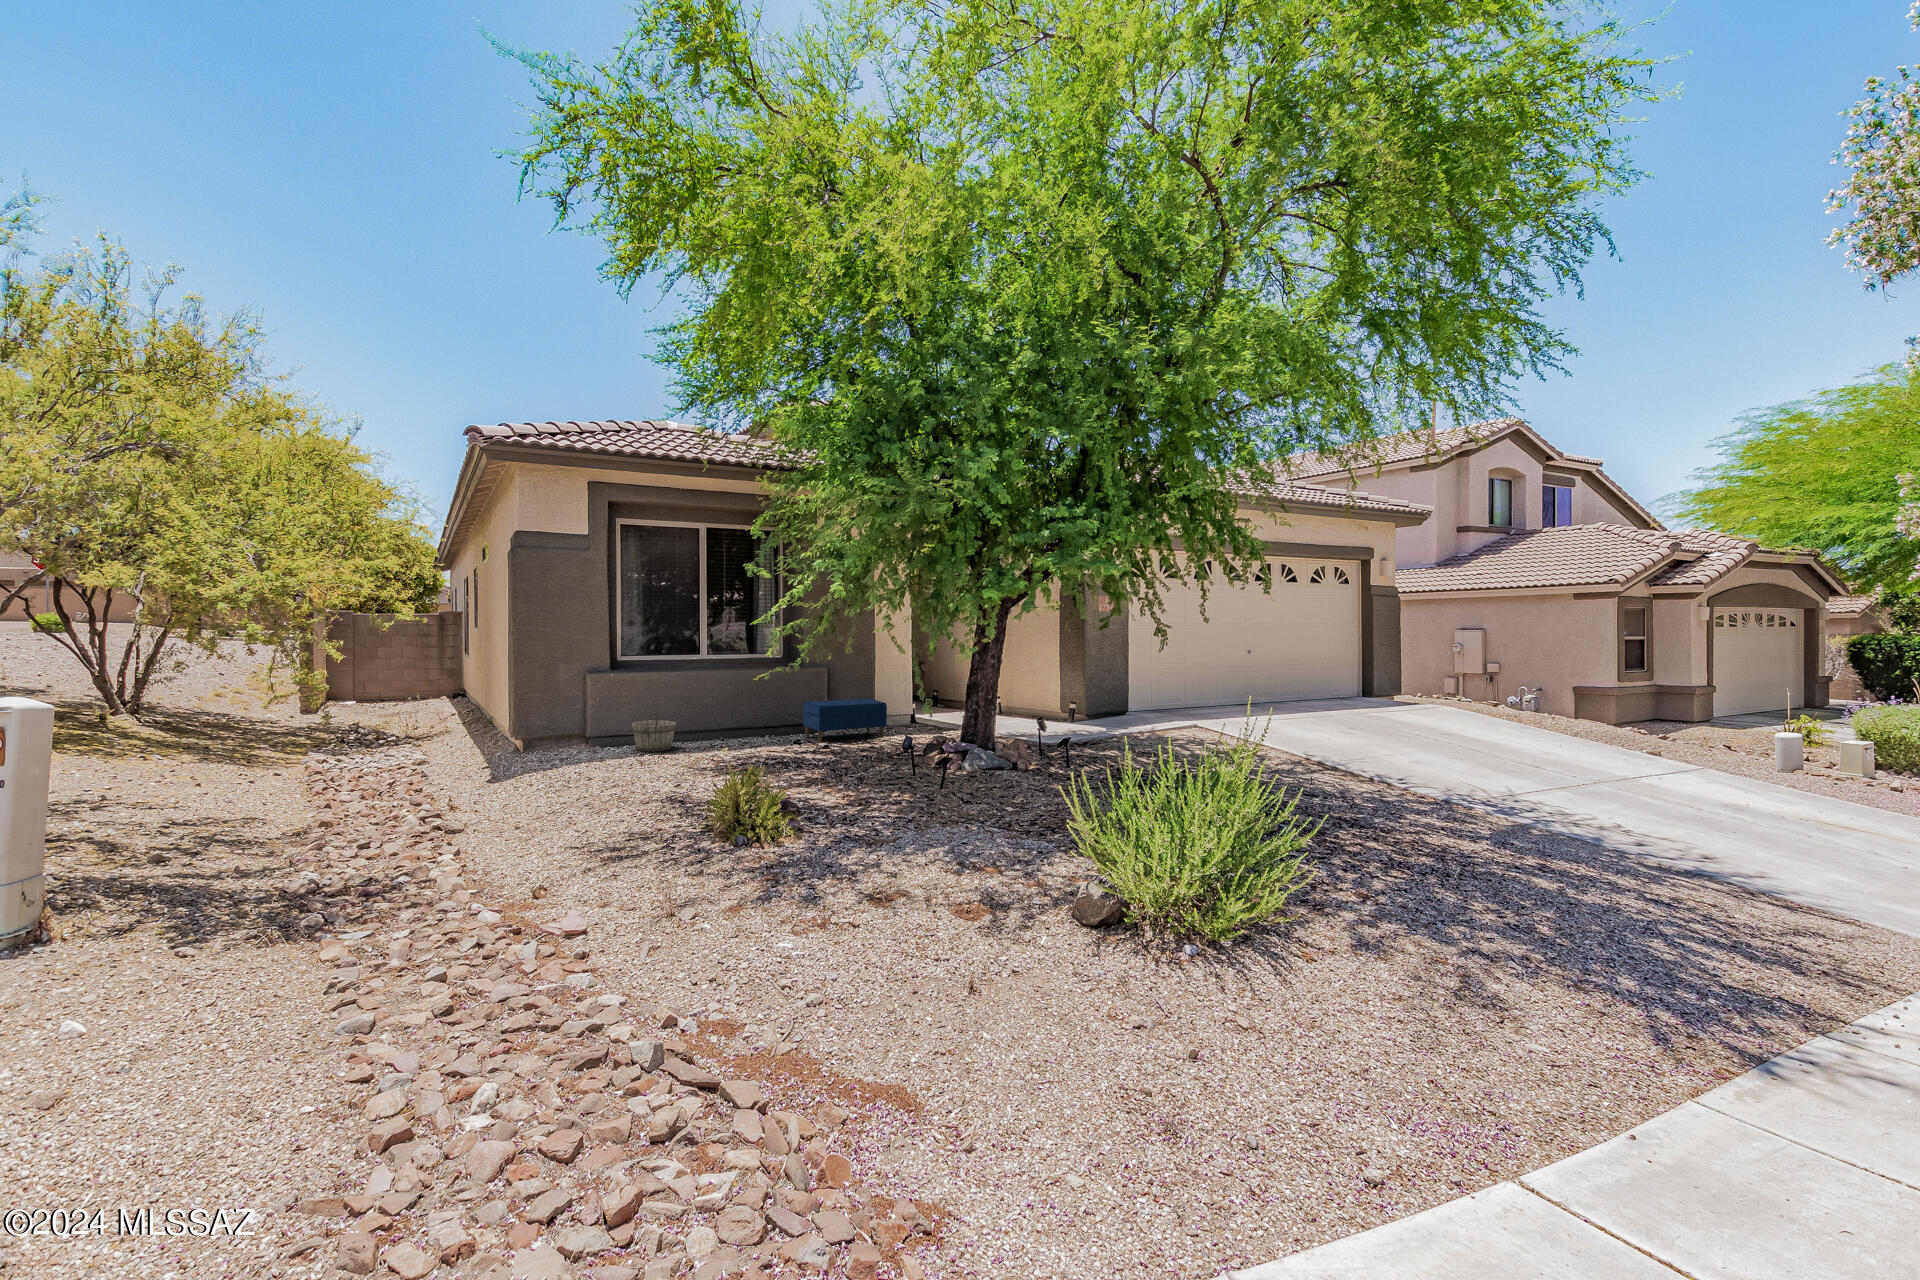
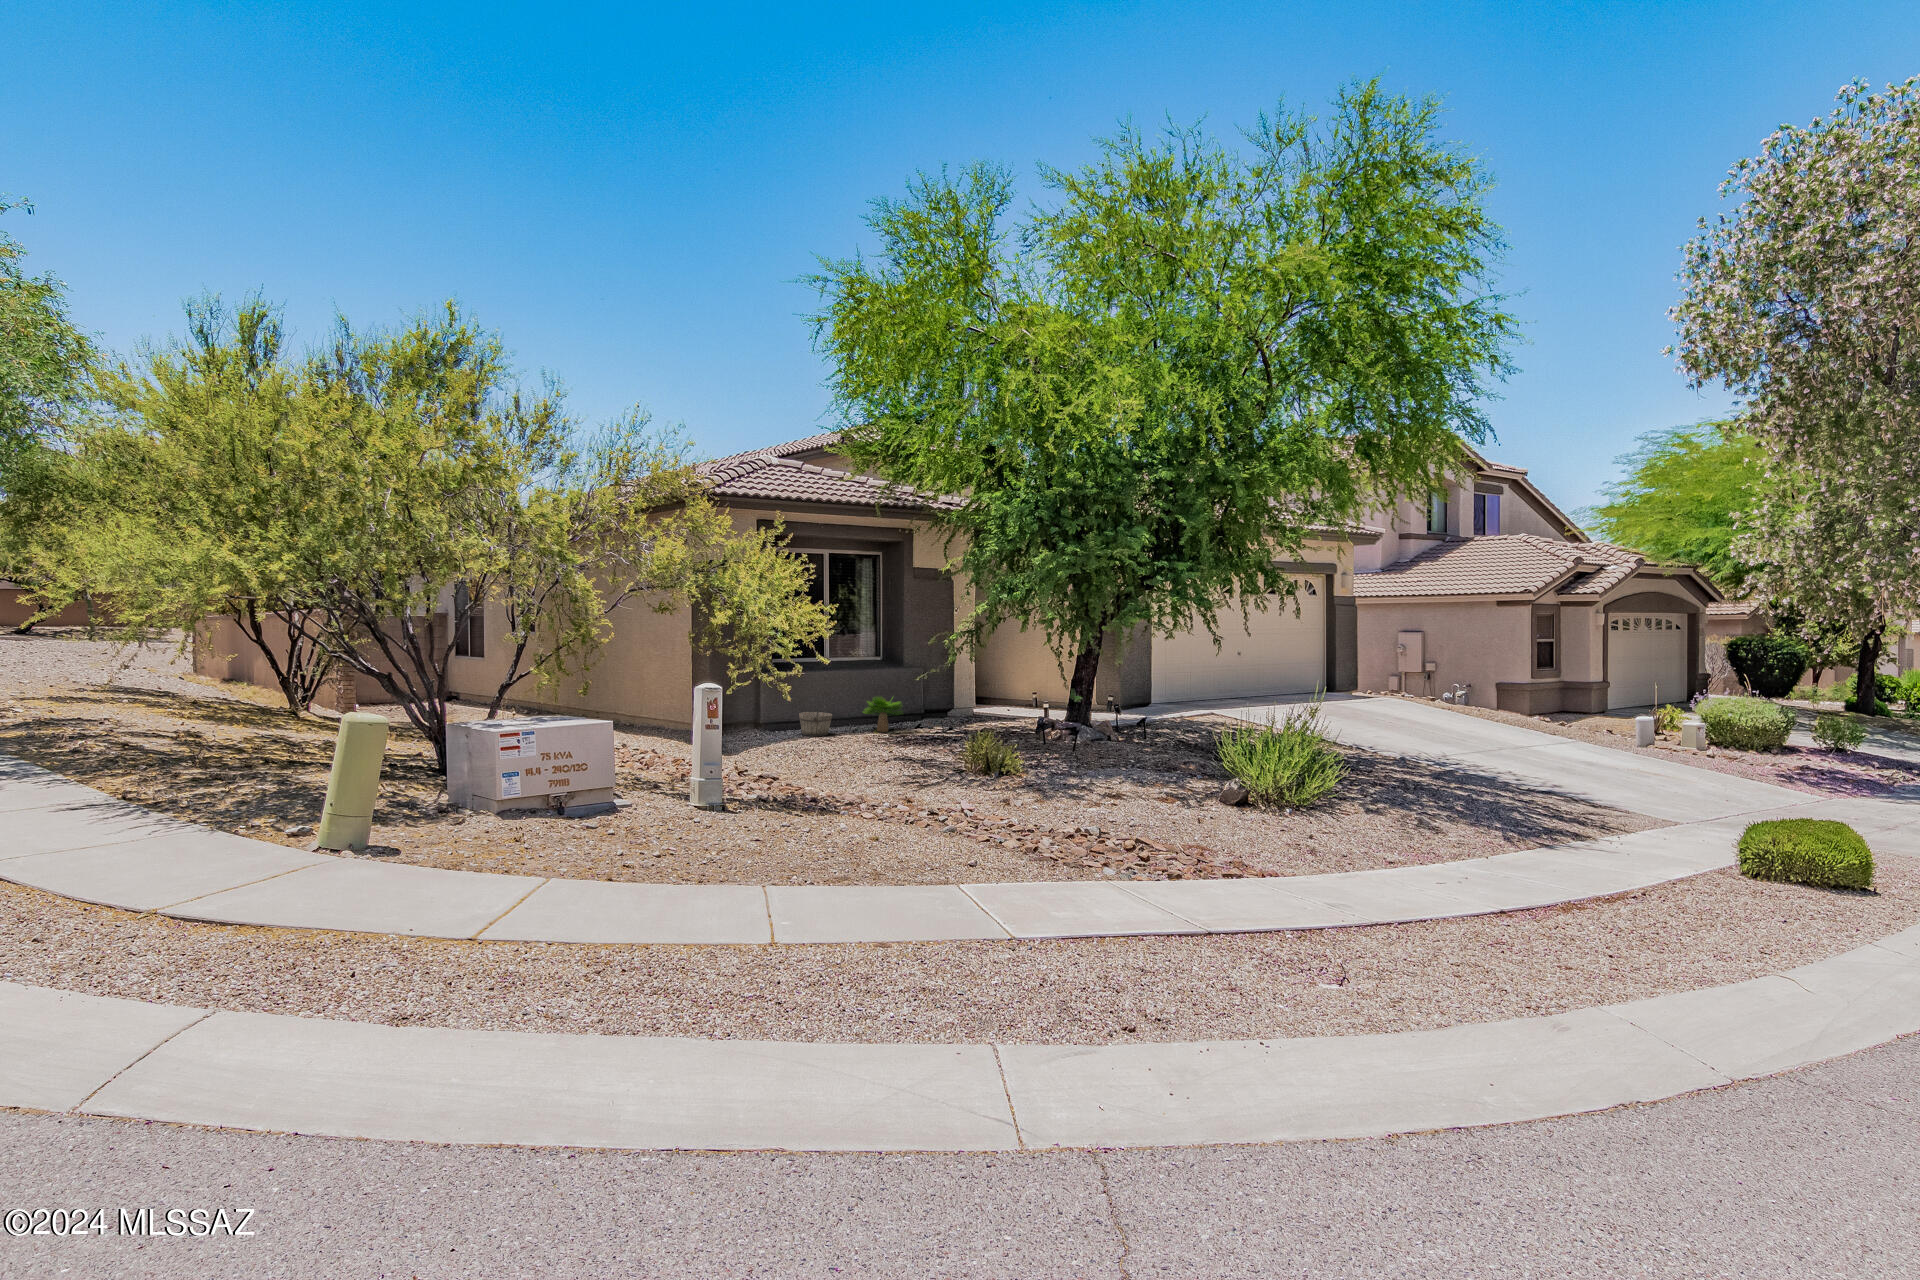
potted plant: none [724,699,781,746] -> present [863,697,901,732]
bench: present [803,699,887,742] -> none [911,695,976,729]

